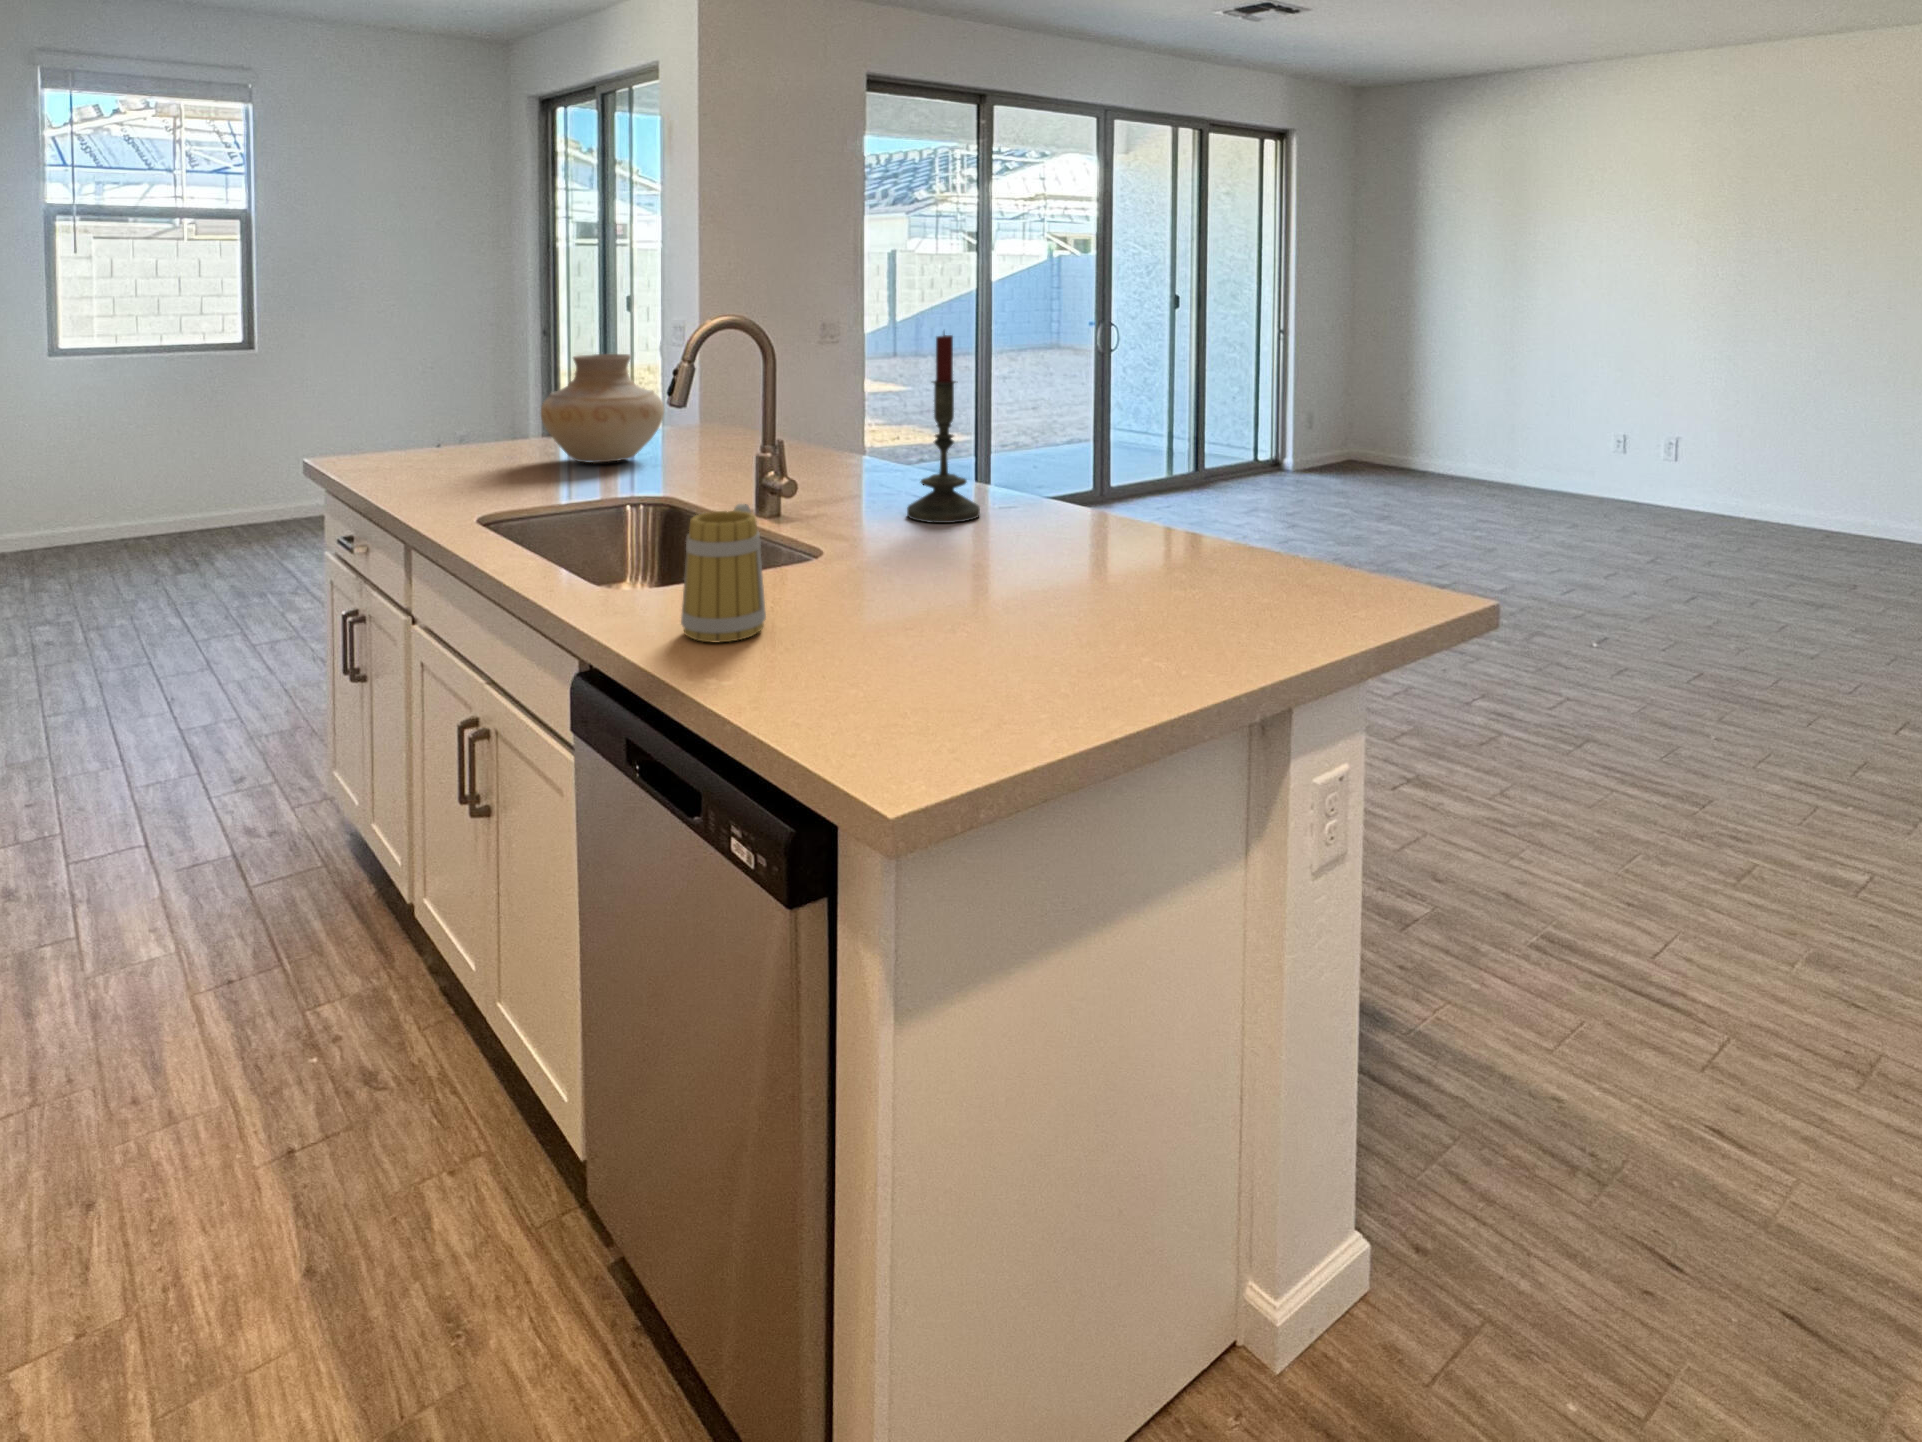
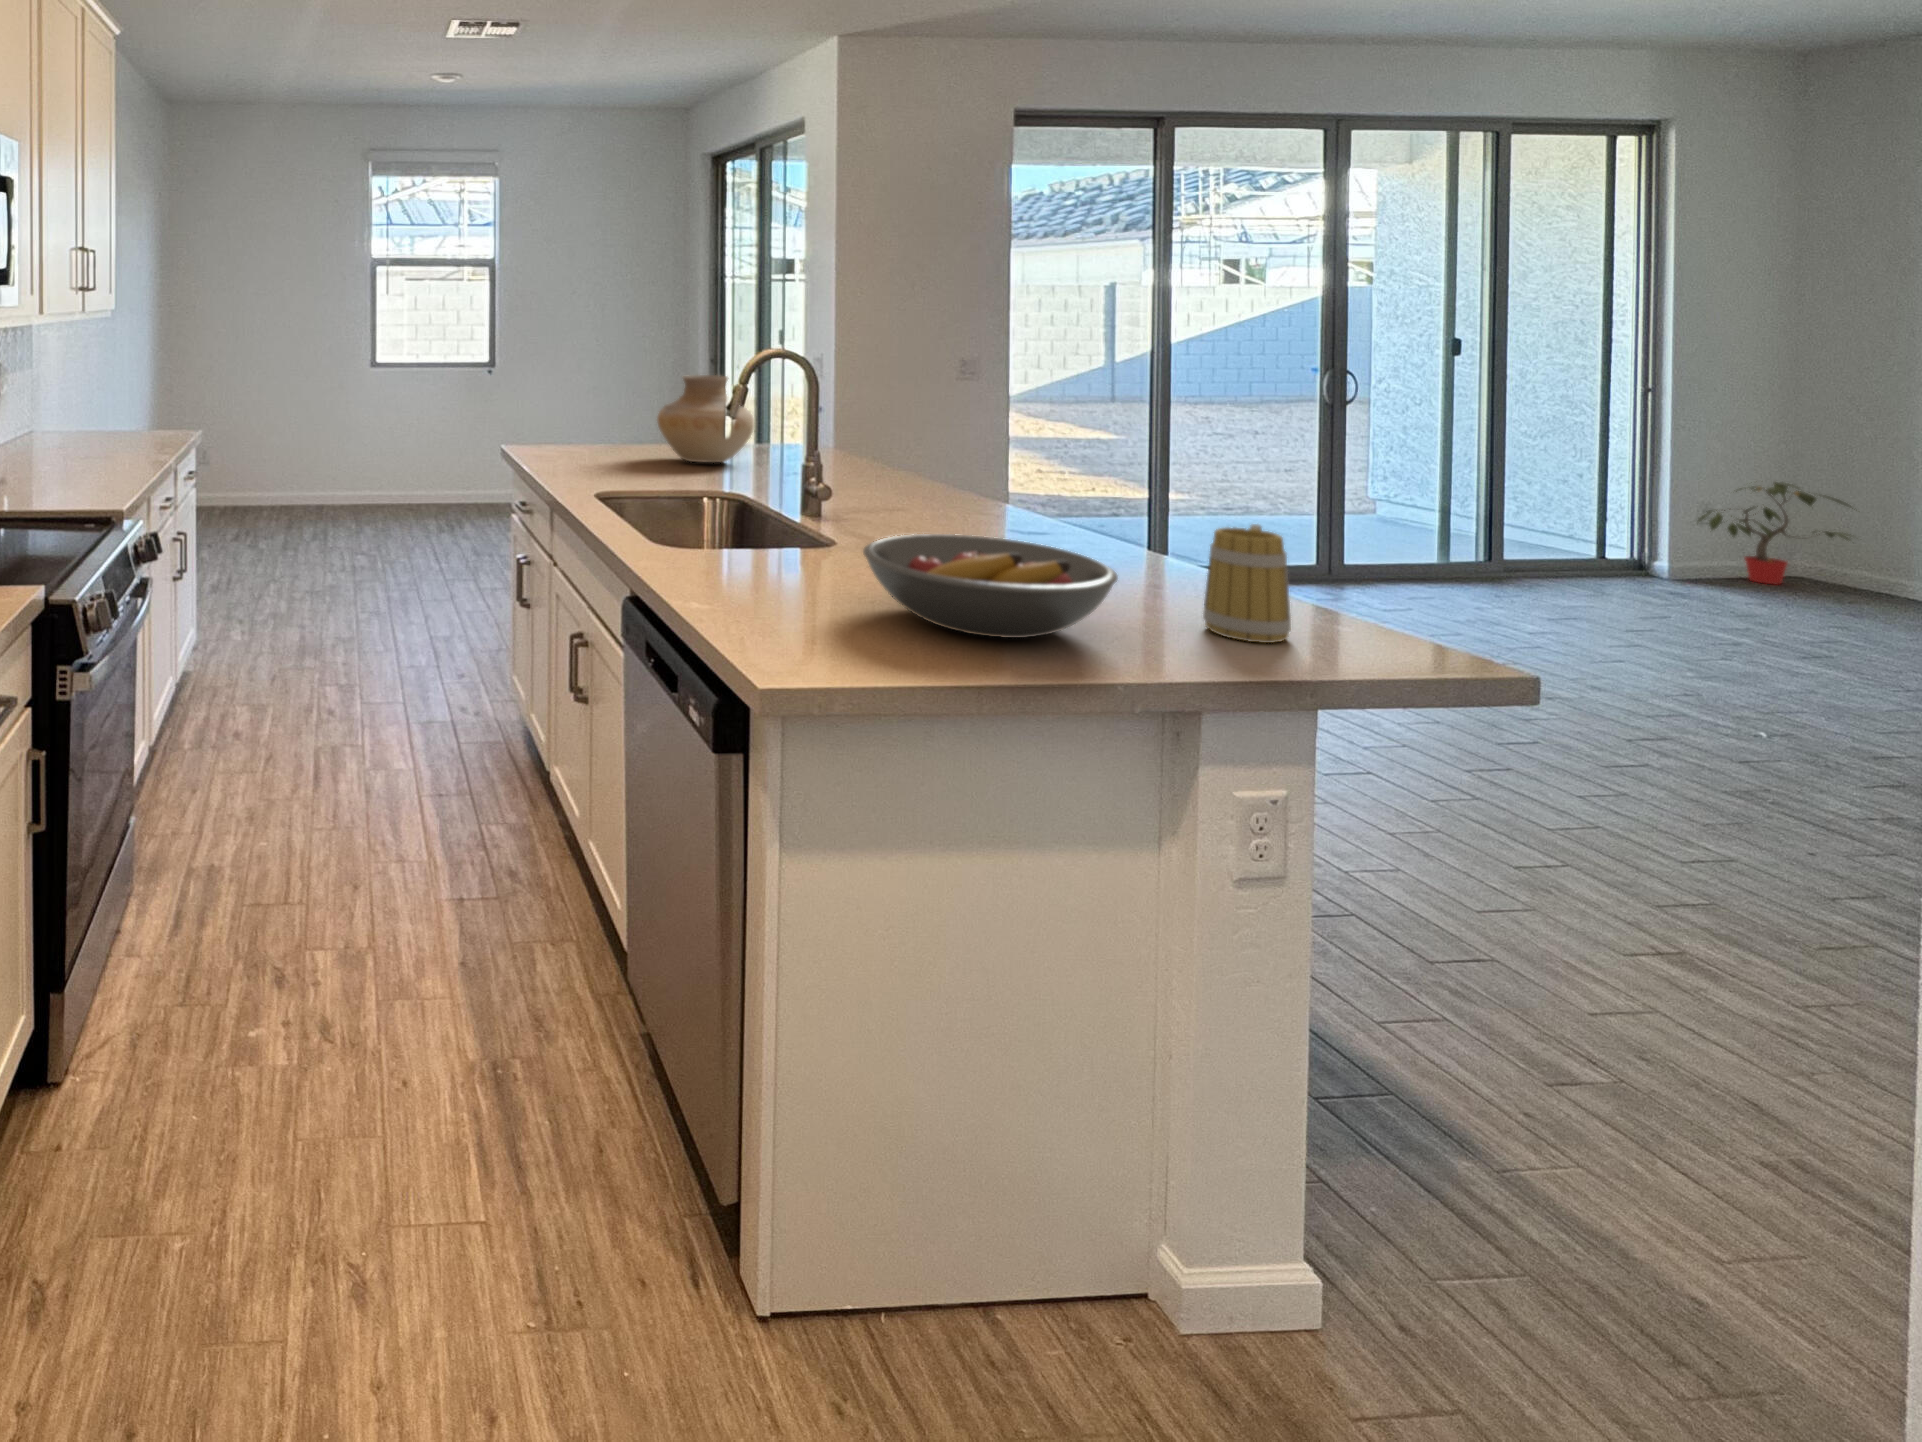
candle: present [907,334,980,523] -> none [934,364,1007,539]
potted plant: none [1307,394,1386,468] -> present [1698,482,1853,584]
mug: present [681,504,766,642] -> present [1203,524,1291,643]
fruit bowl: none [909,527,1179,648] -> present [863,534,1118,638]

